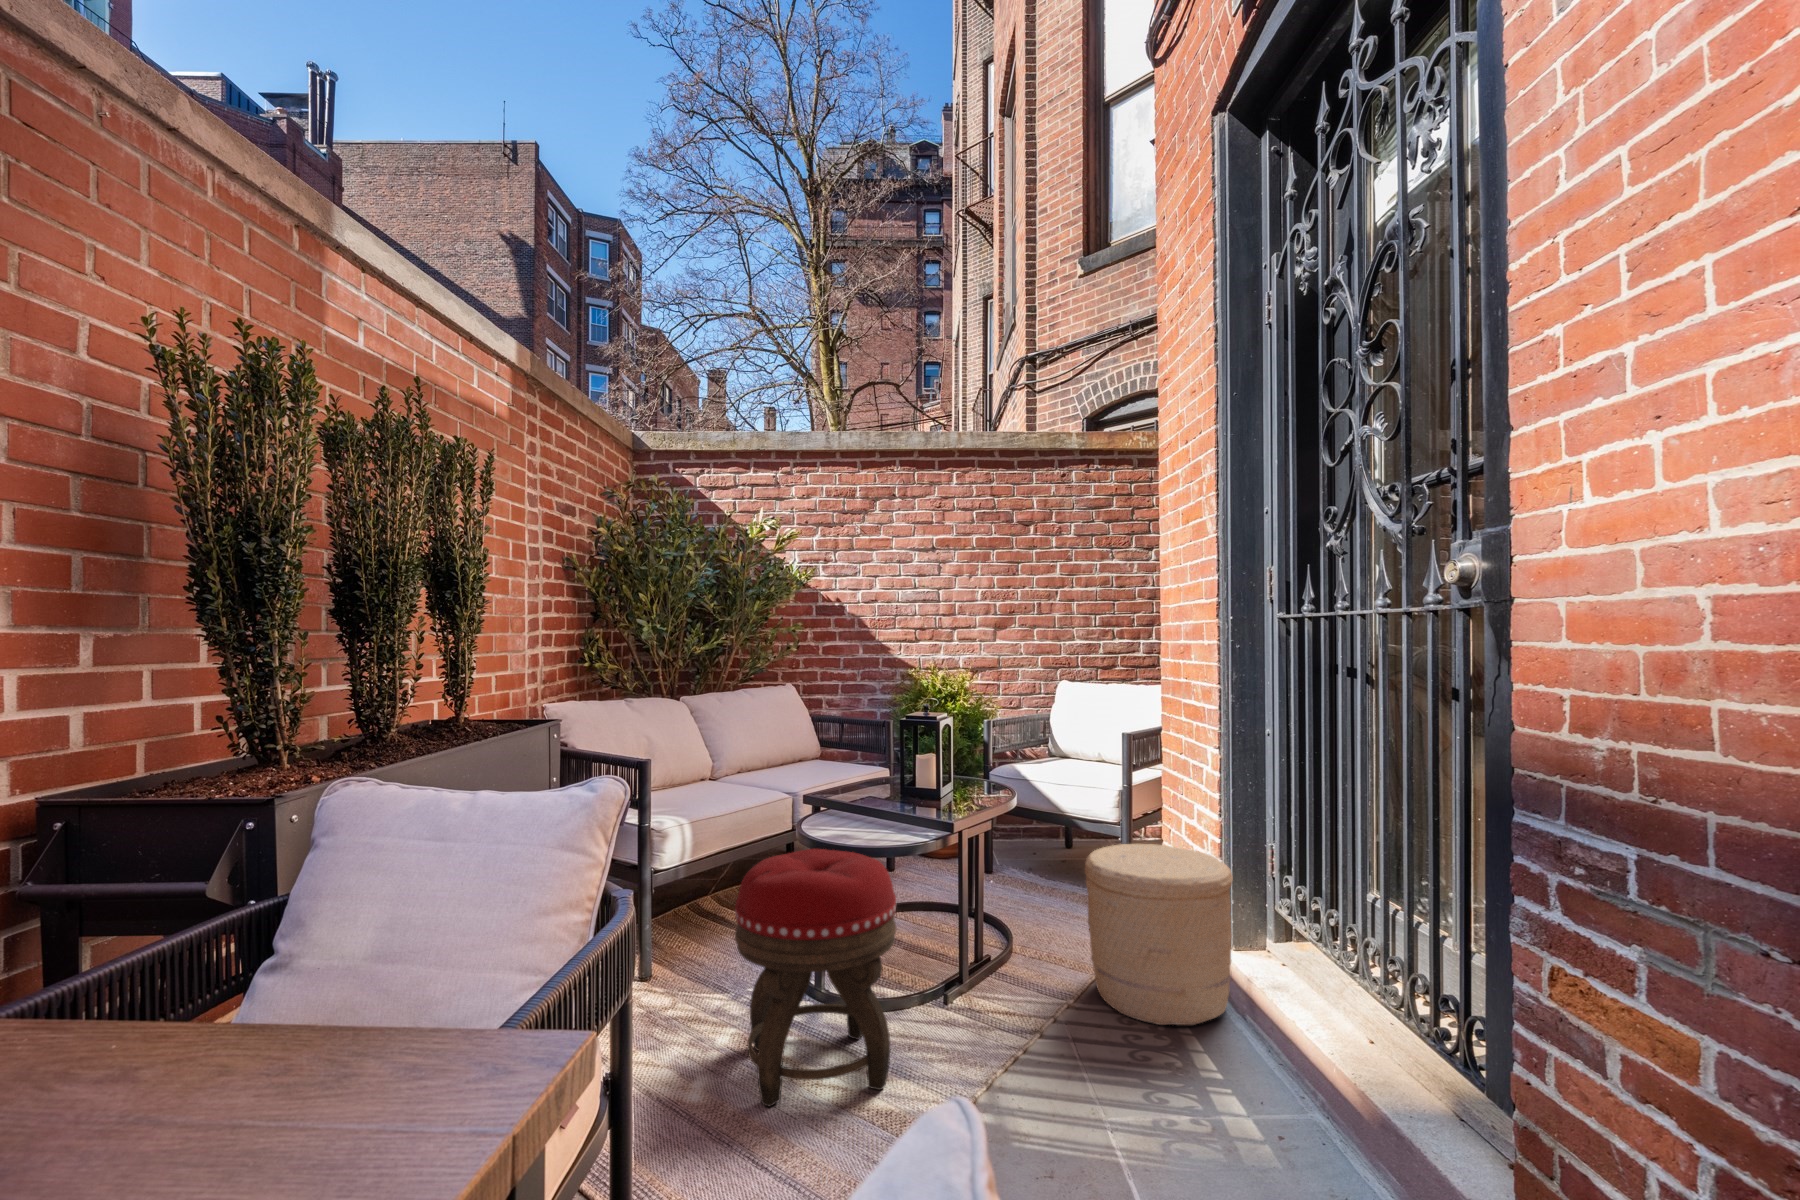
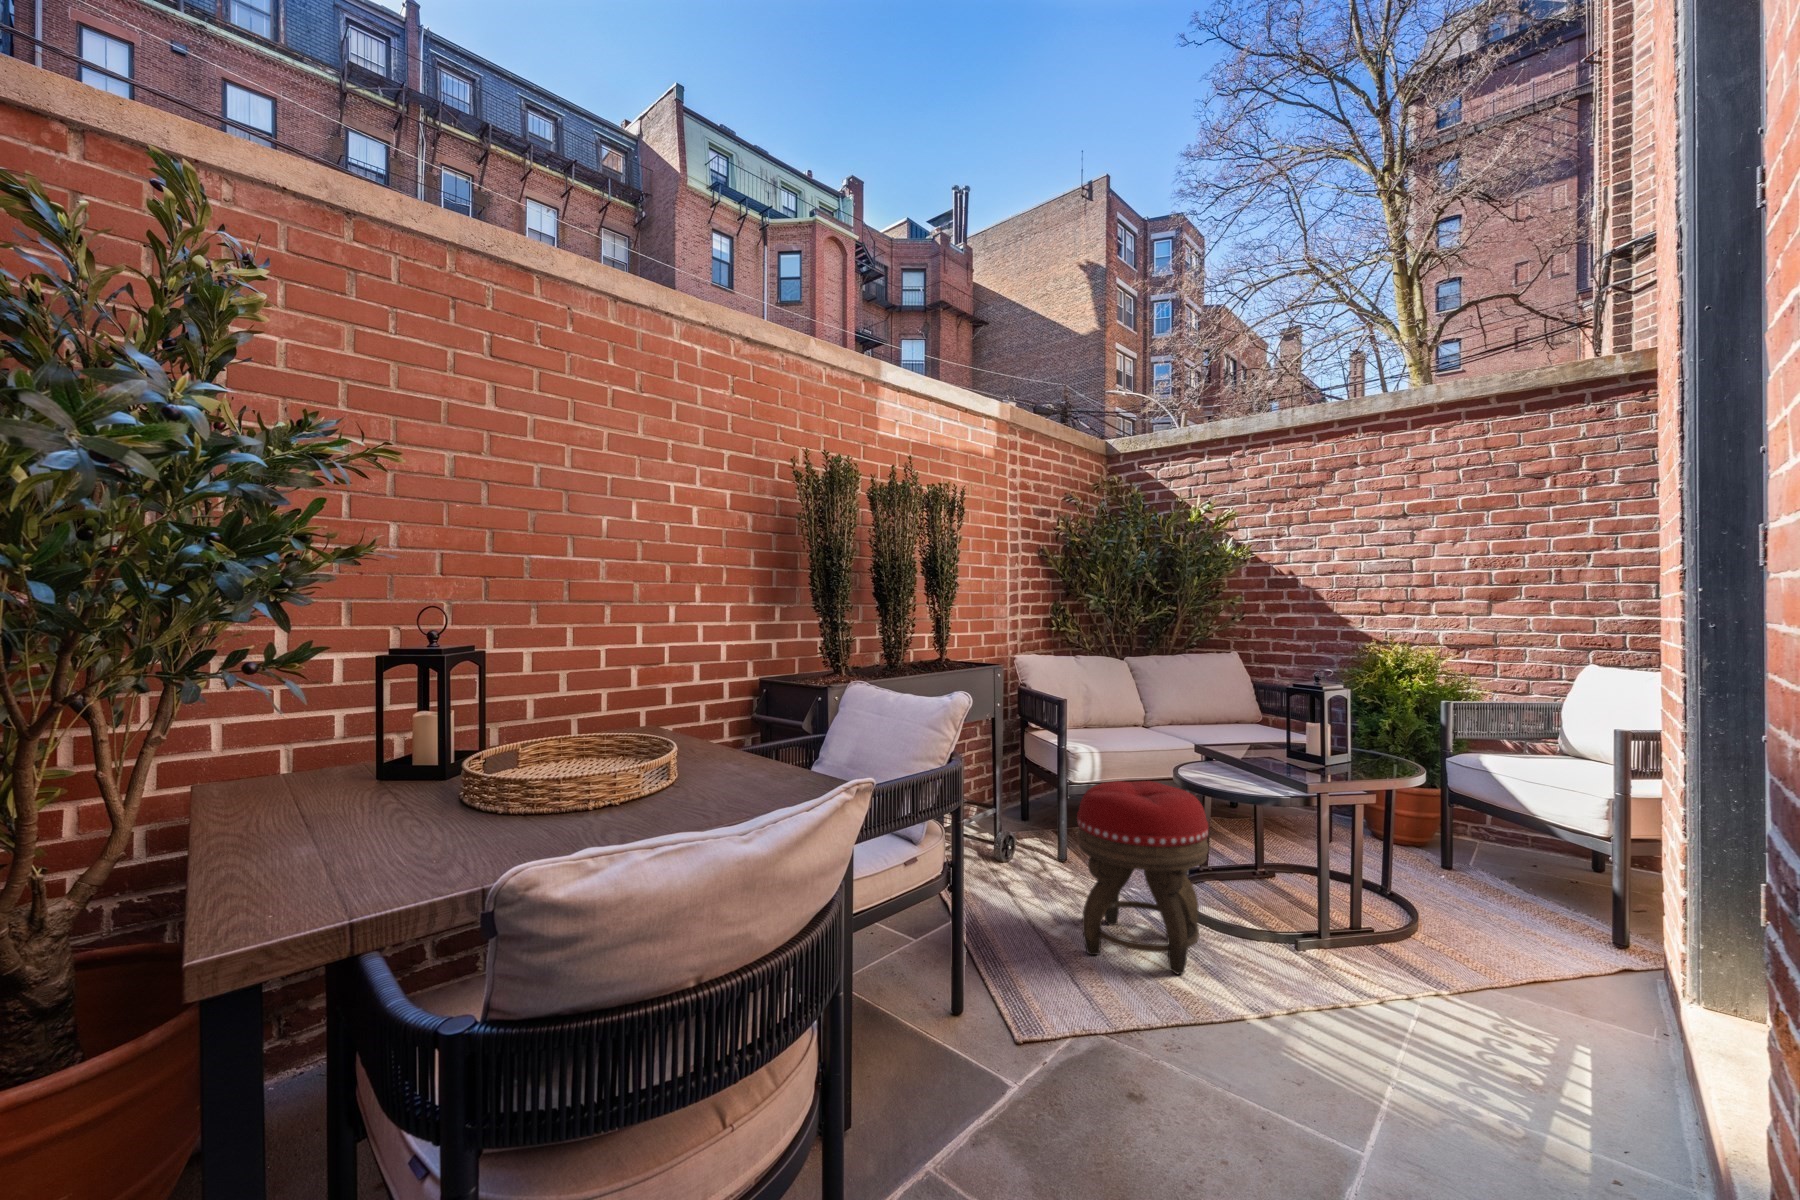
woven basket: present [1085,844,1233,1025] -> none [1450,840,1660,1050]

